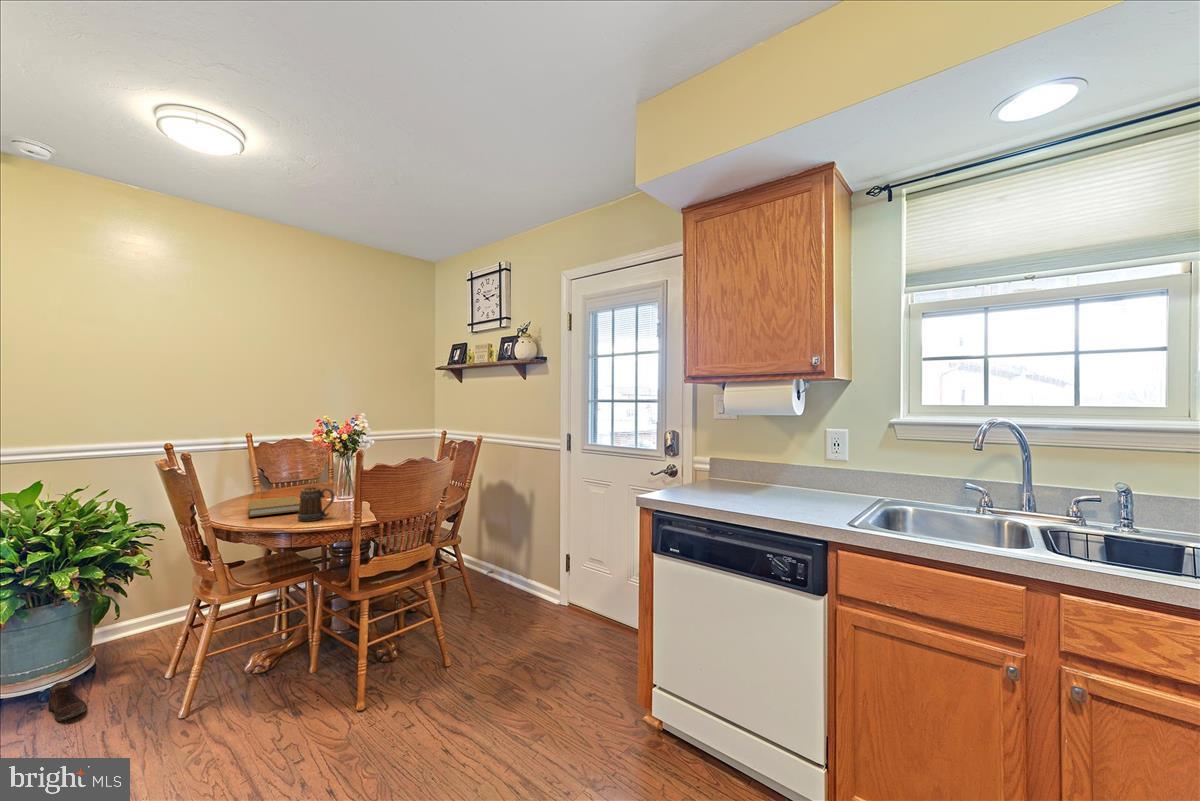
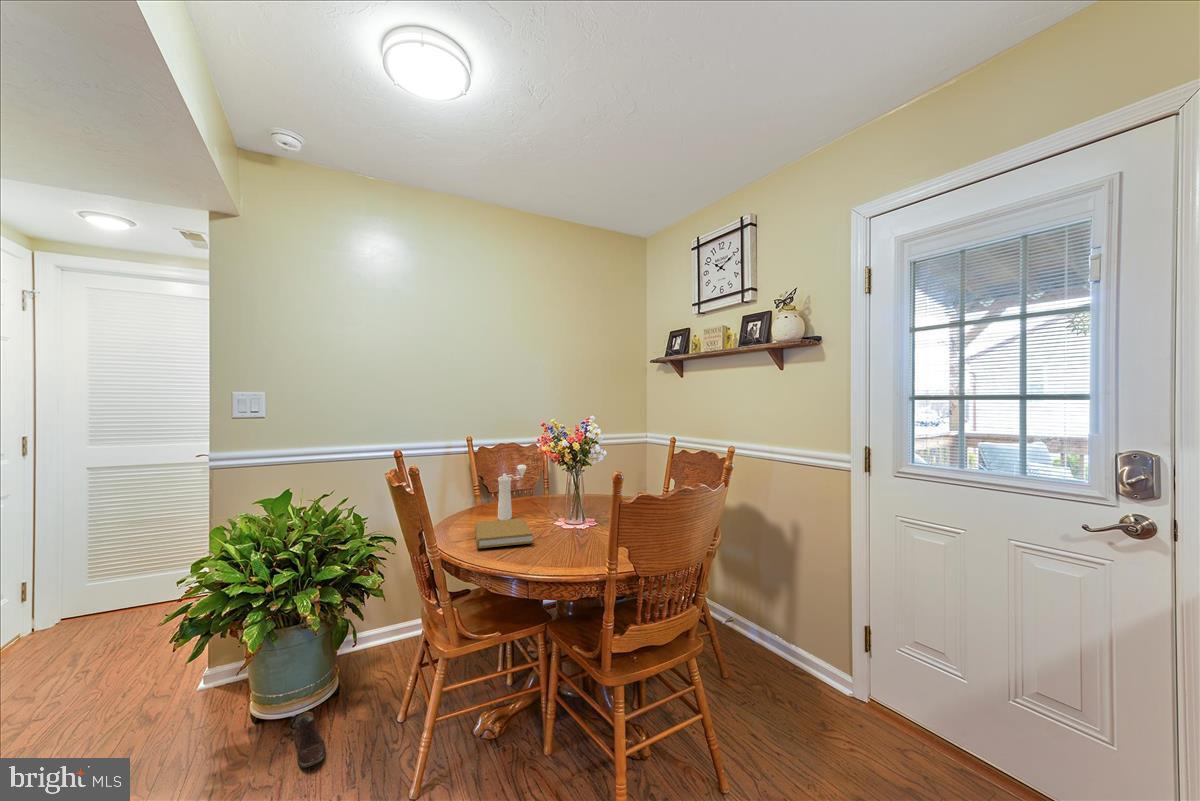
pepper mill: none [273,455,304,501] -> present [498,465,527,520]
mug: present [298,487,334,521] -> none [533,516,577,564]

